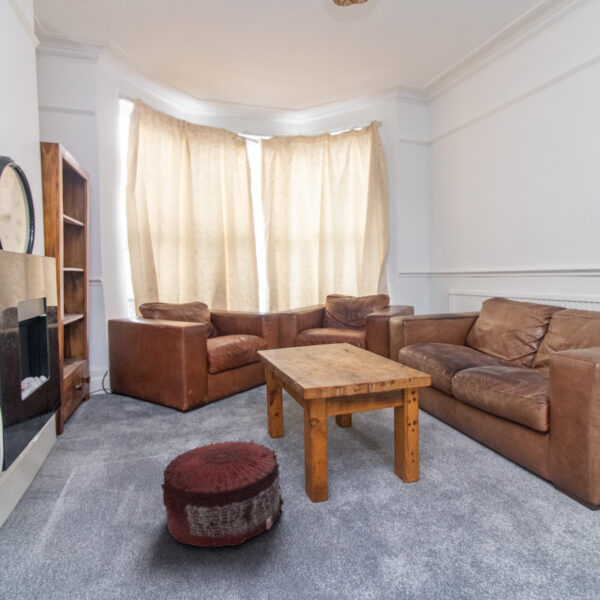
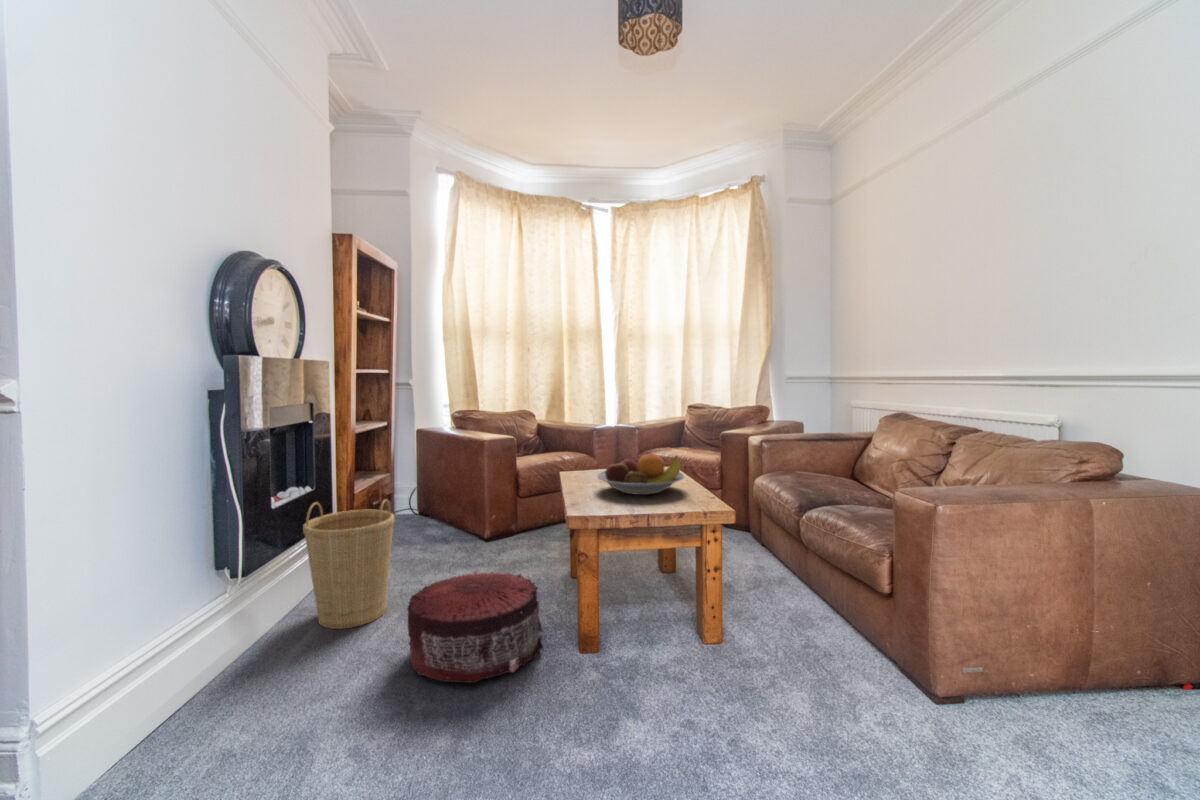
fruit bowl: none [304,333,375,367] -> present [597,454,684,495]
basket: none [38,384,127,509] -> present [303,499,394,629]

